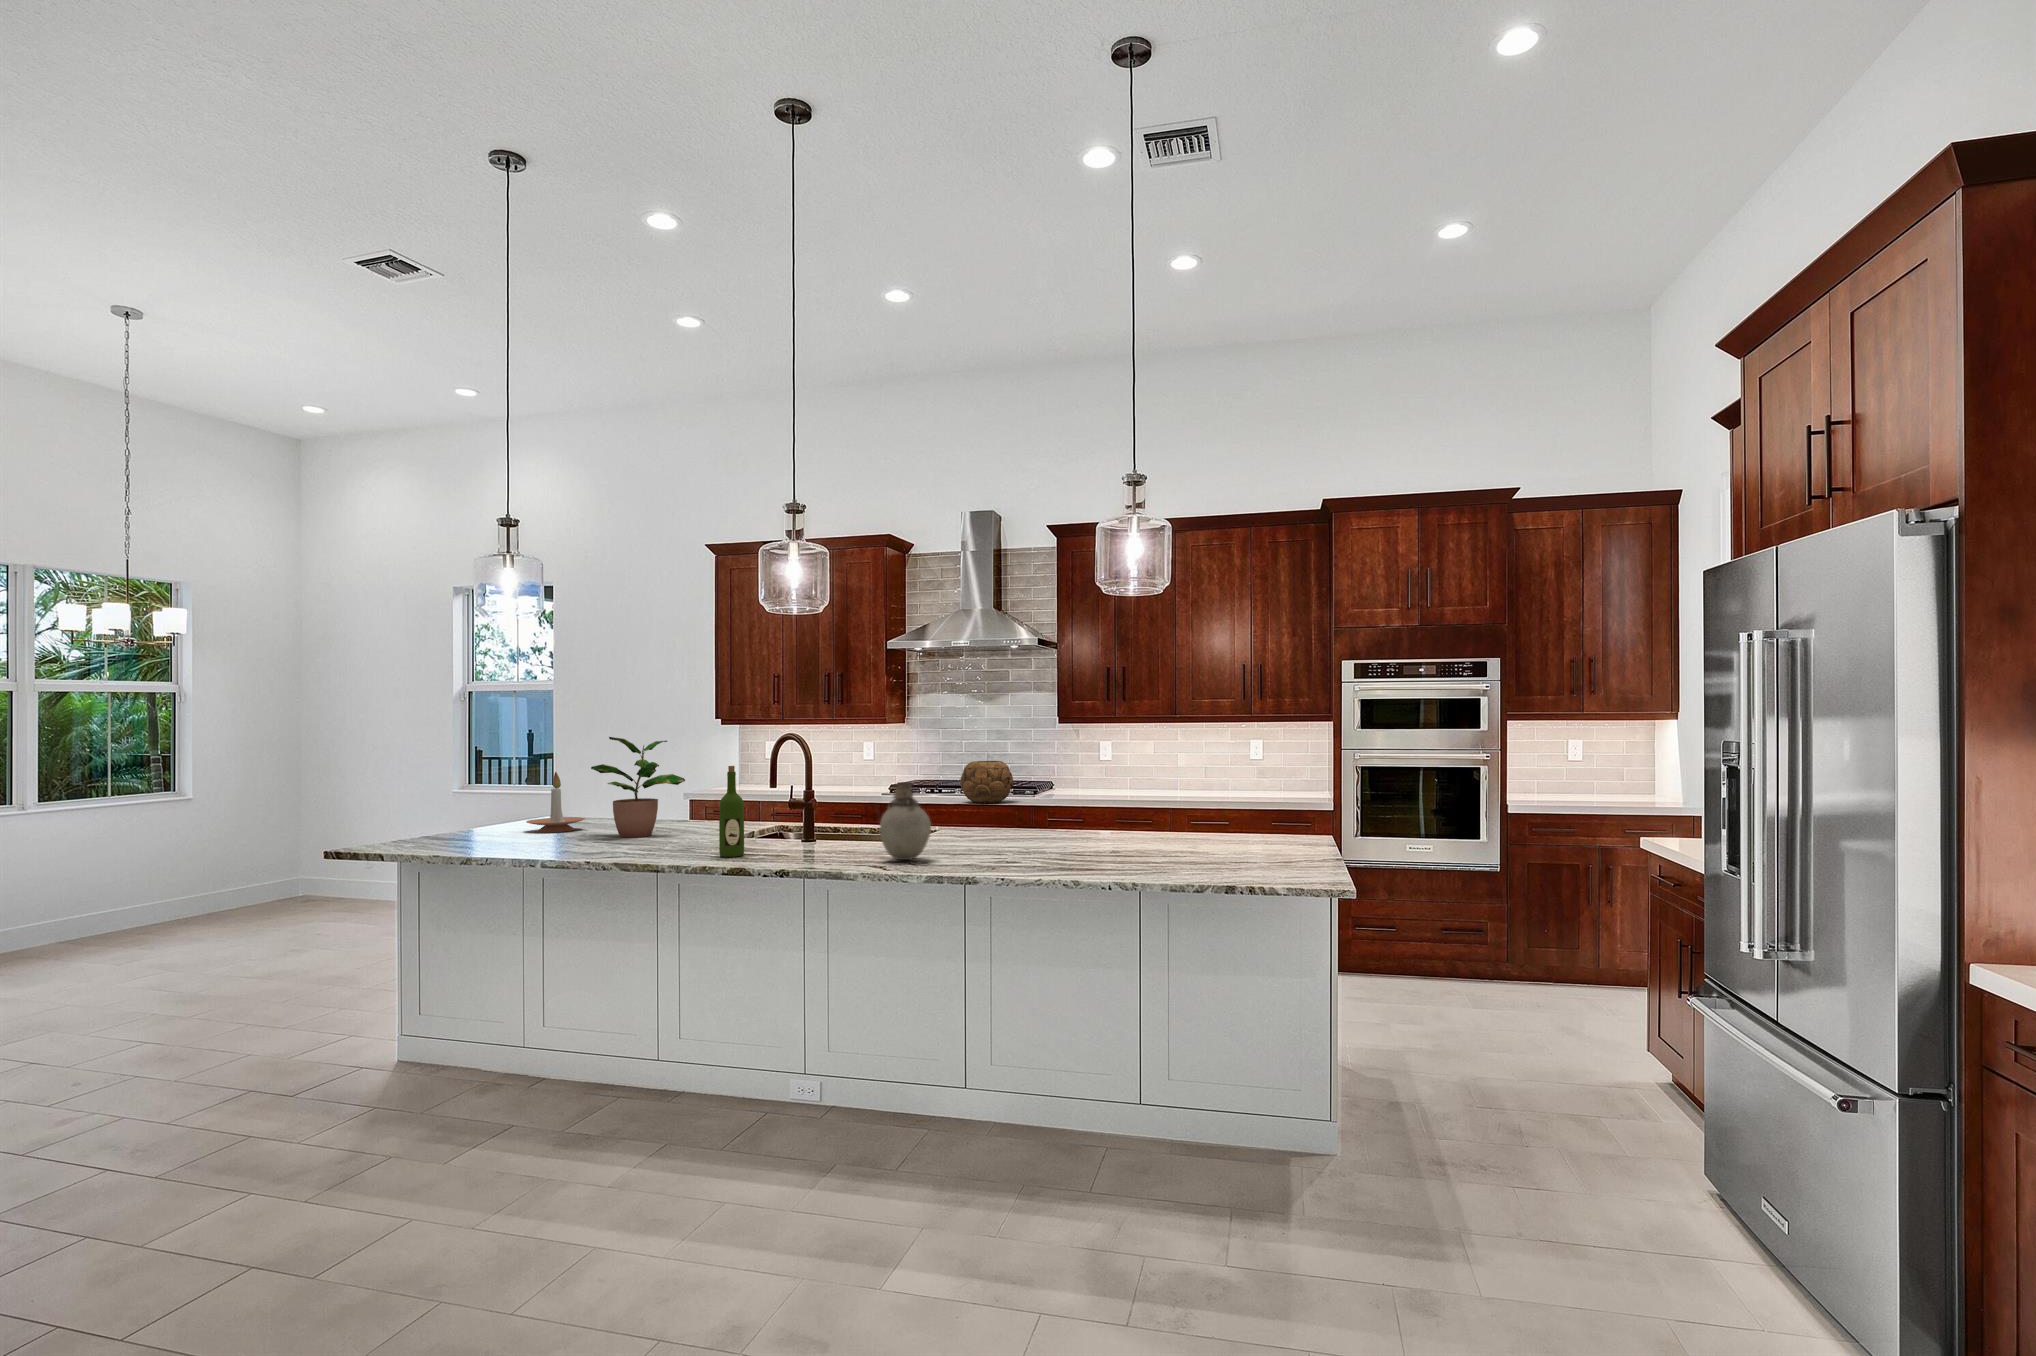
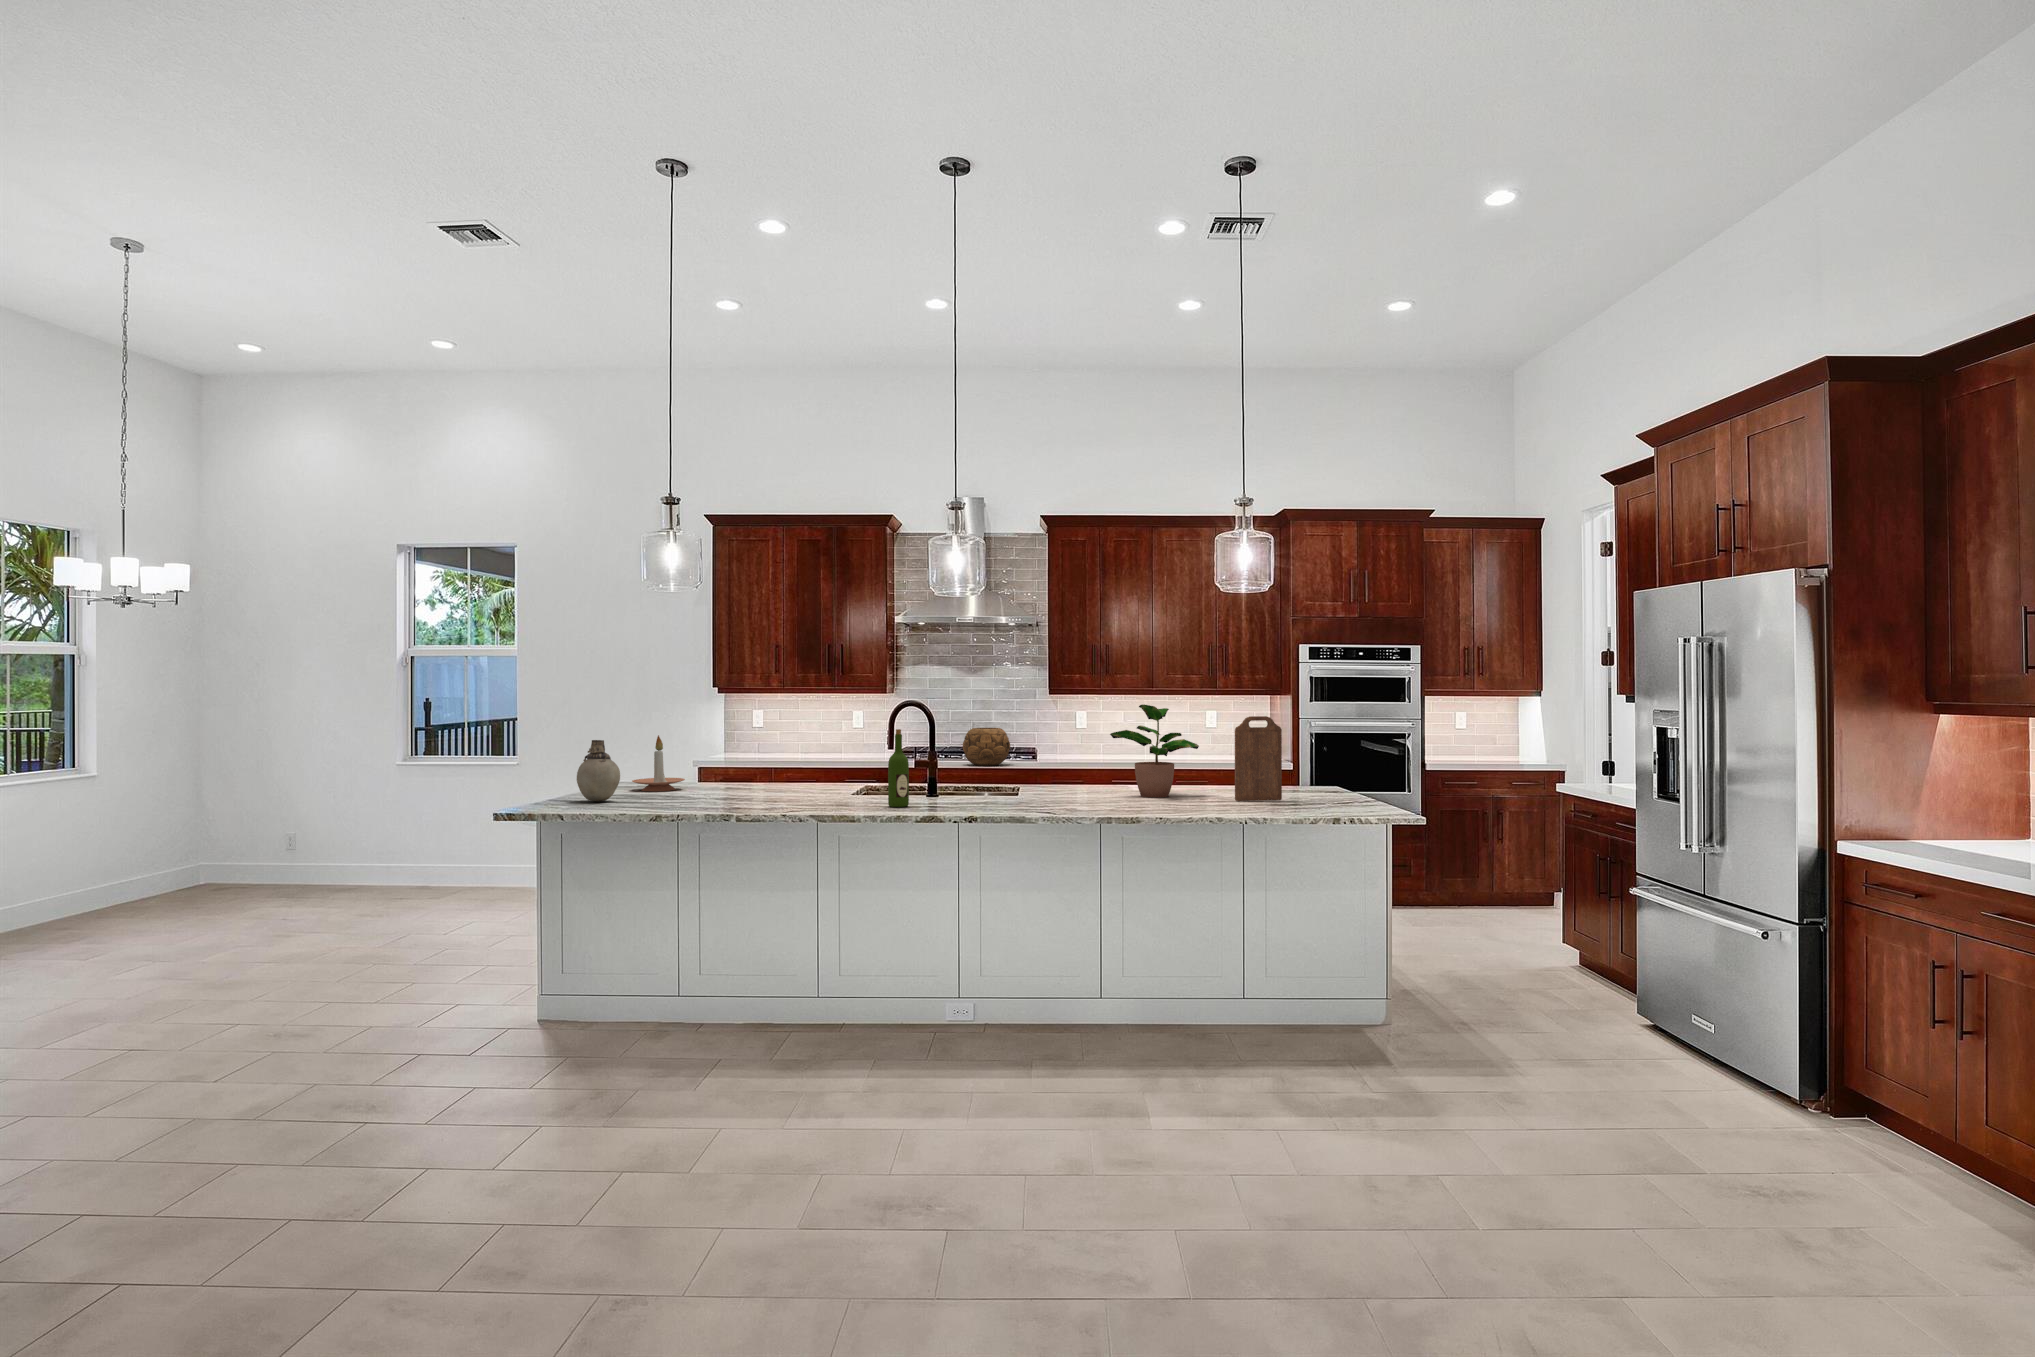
potted plant: present [591,737,685,837] -> present [1110,705,1199,798]
cutting board: none [1146,748,1209,855] -> present [1235,716,1282,801]
vase: present [880,782,931,860] -> present [577,740,620,801]

